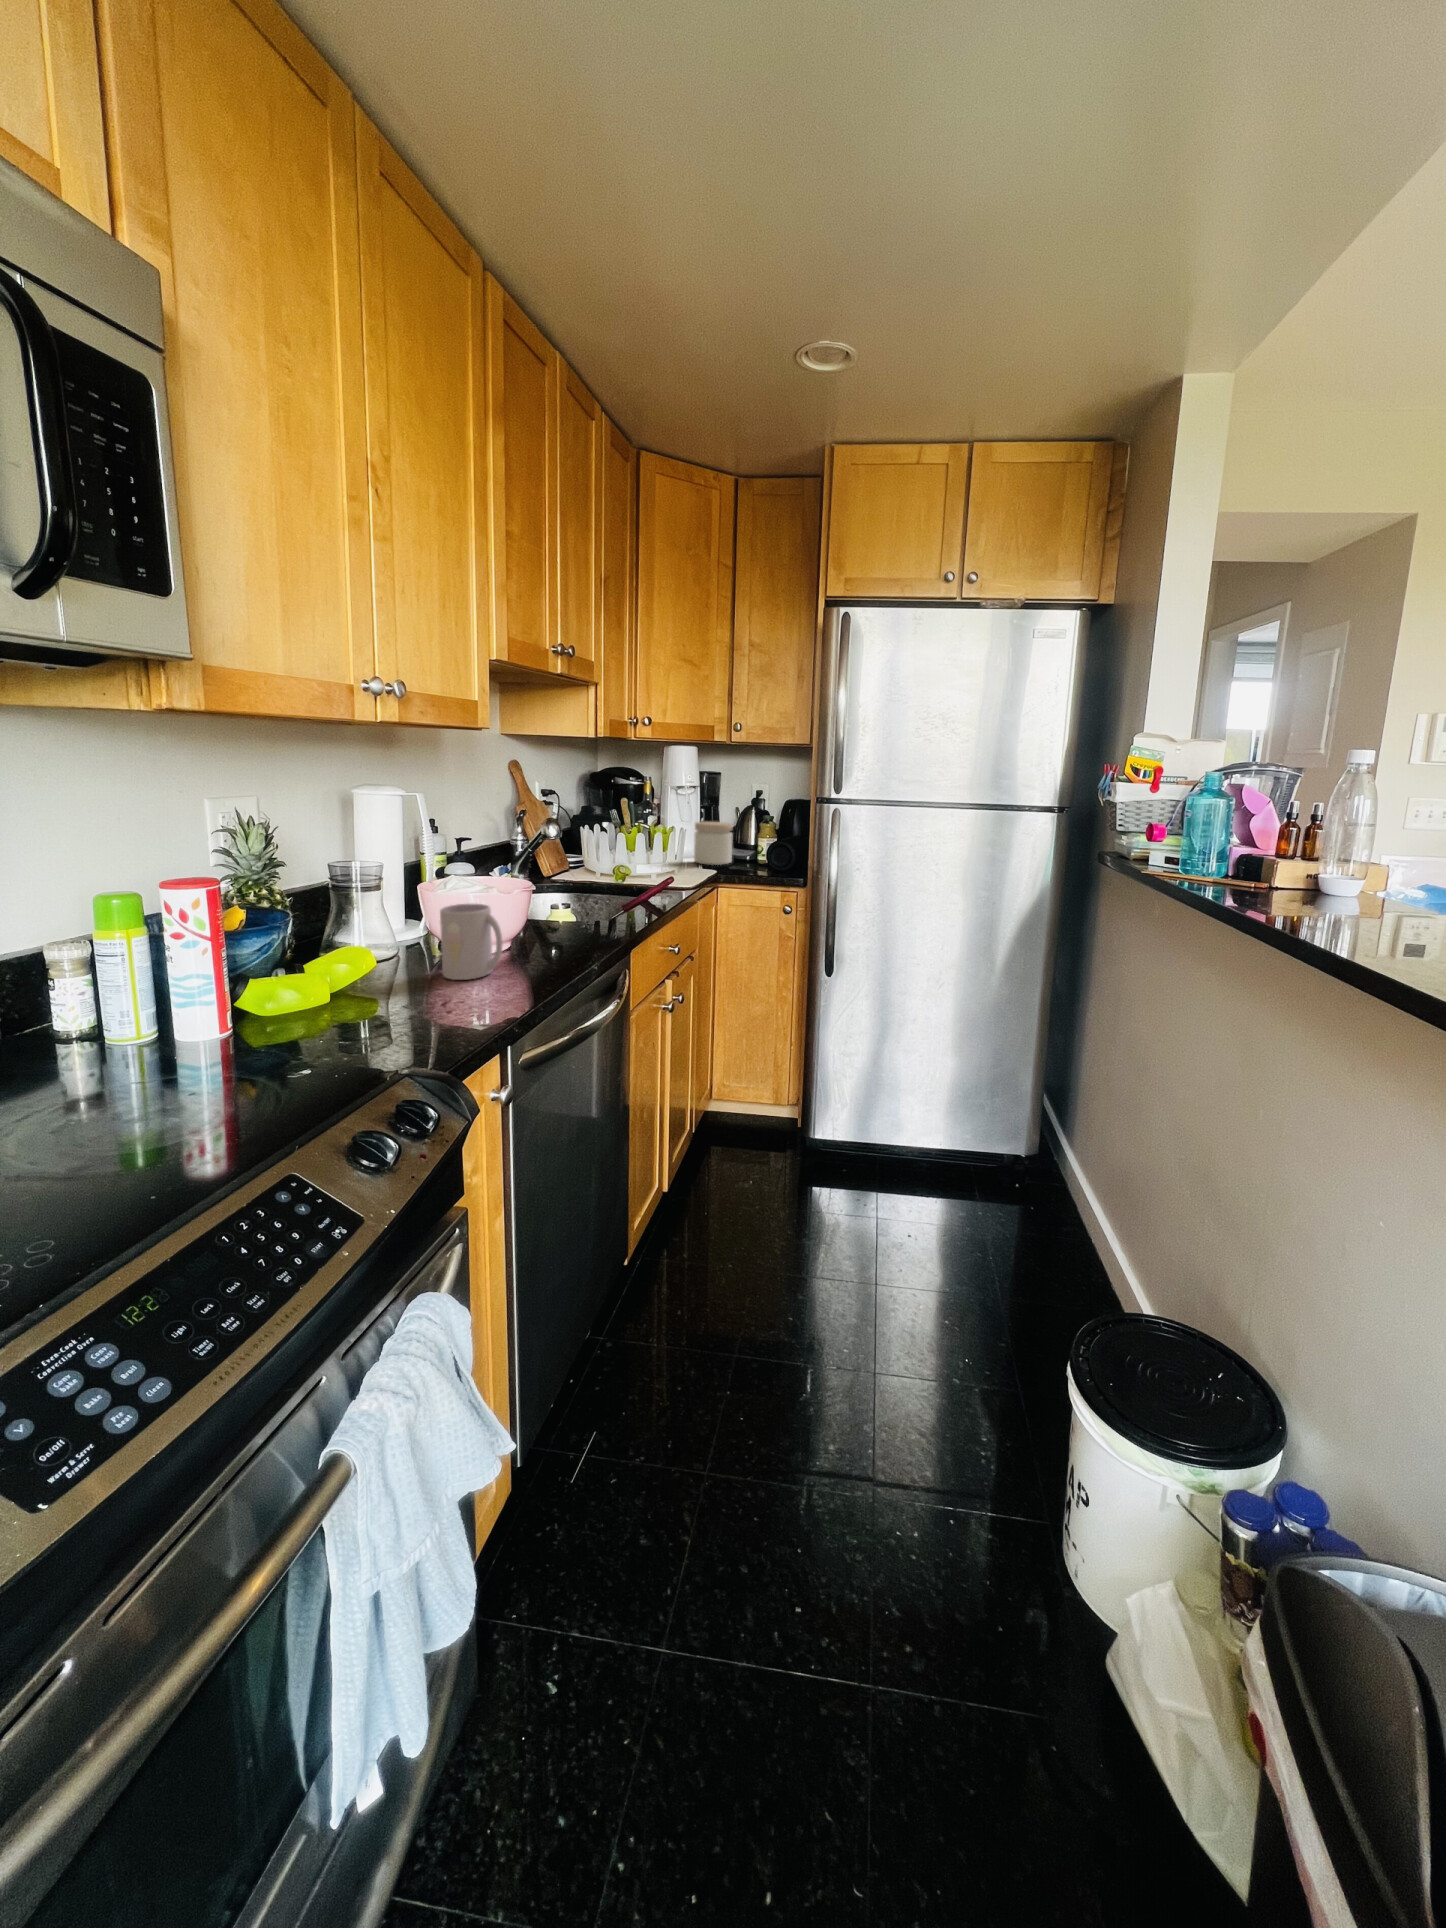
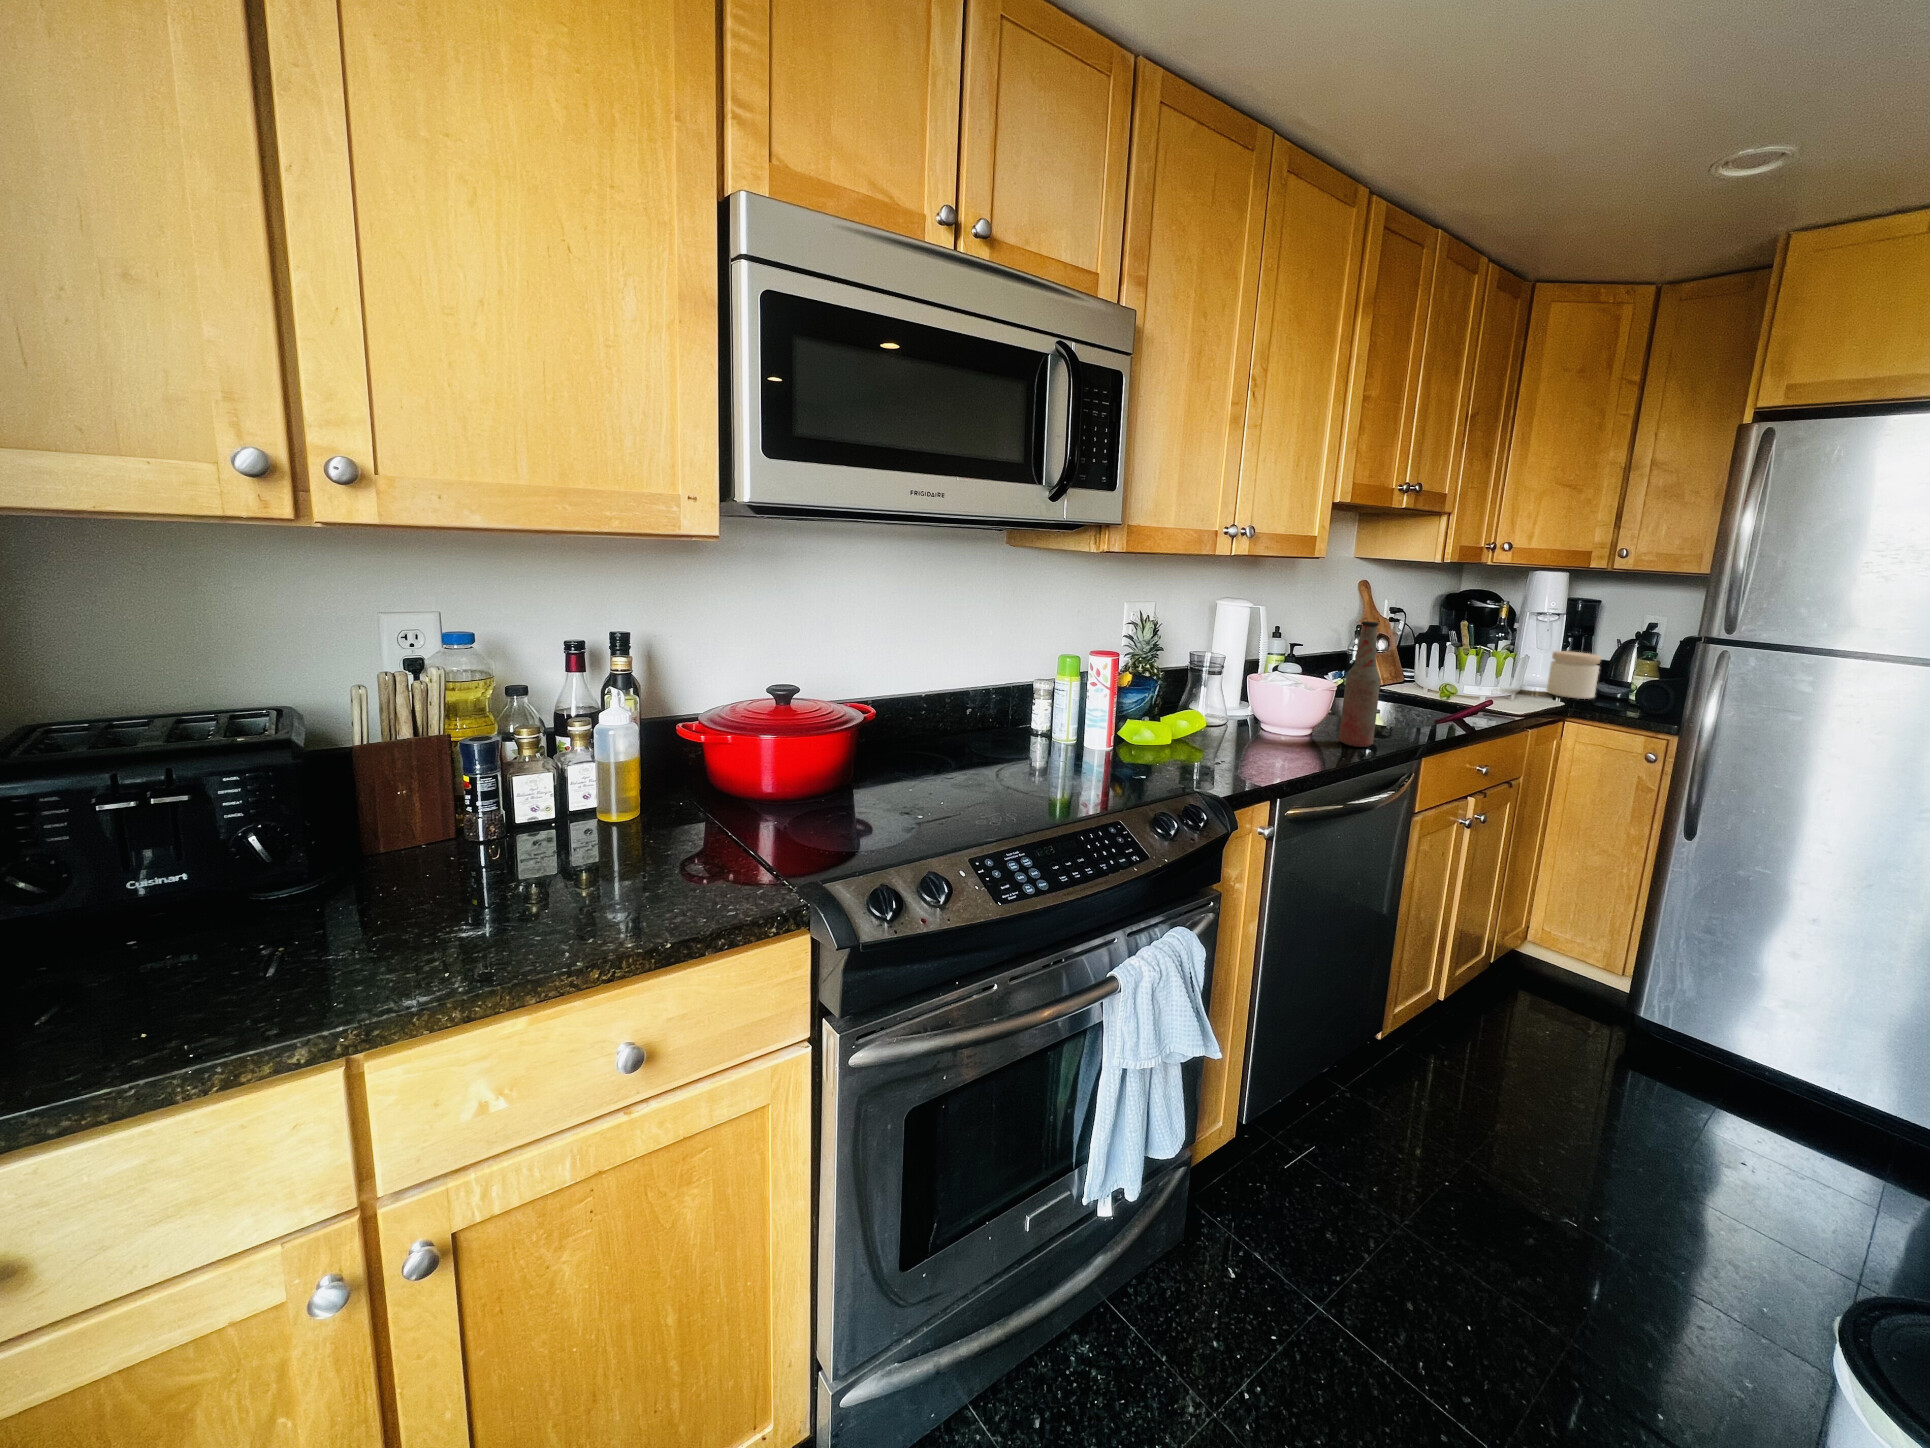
bottle: none [548,802,588,952] -> present [1339,621,1381,747]
mug: present [440,904,503,980] -> none [1248,693,1295,750]

